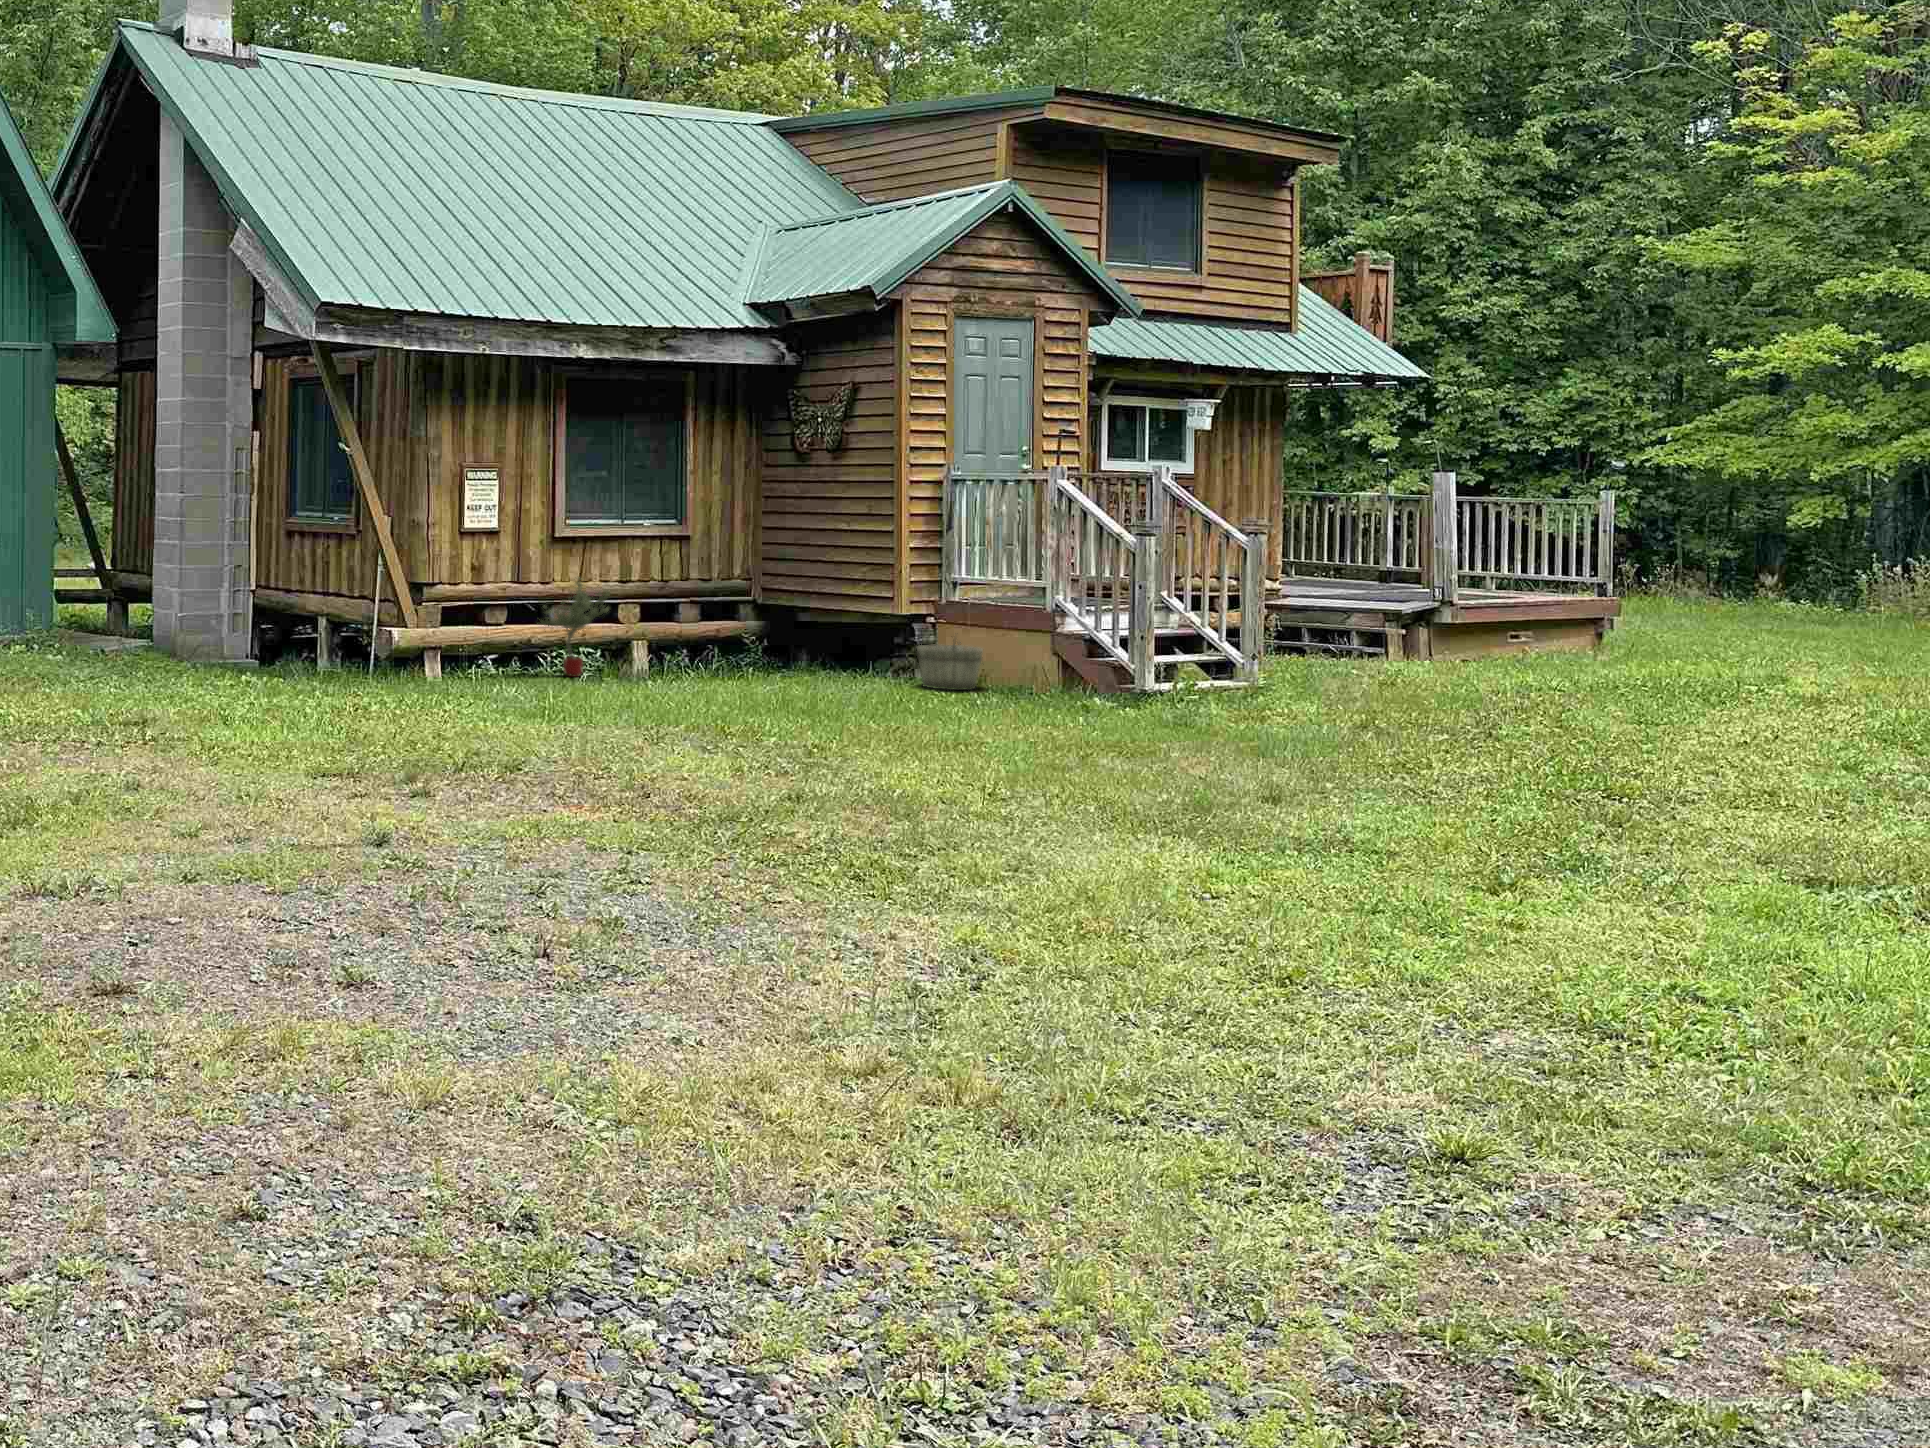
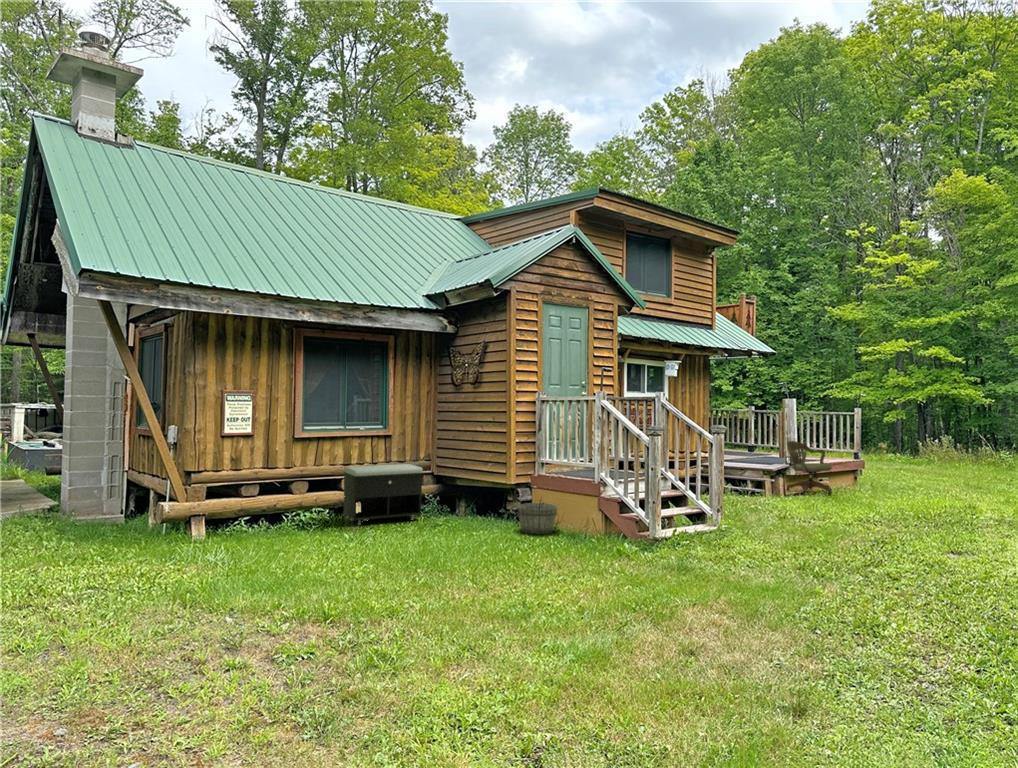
chair: none [1429,559,1524,663] -> present [786,441,832,495]
potted tree: present [537,581,610,677] -> none [271,464,326,531]
storage bench: none [626,583,754,673] -> present [344,464,423,525]

